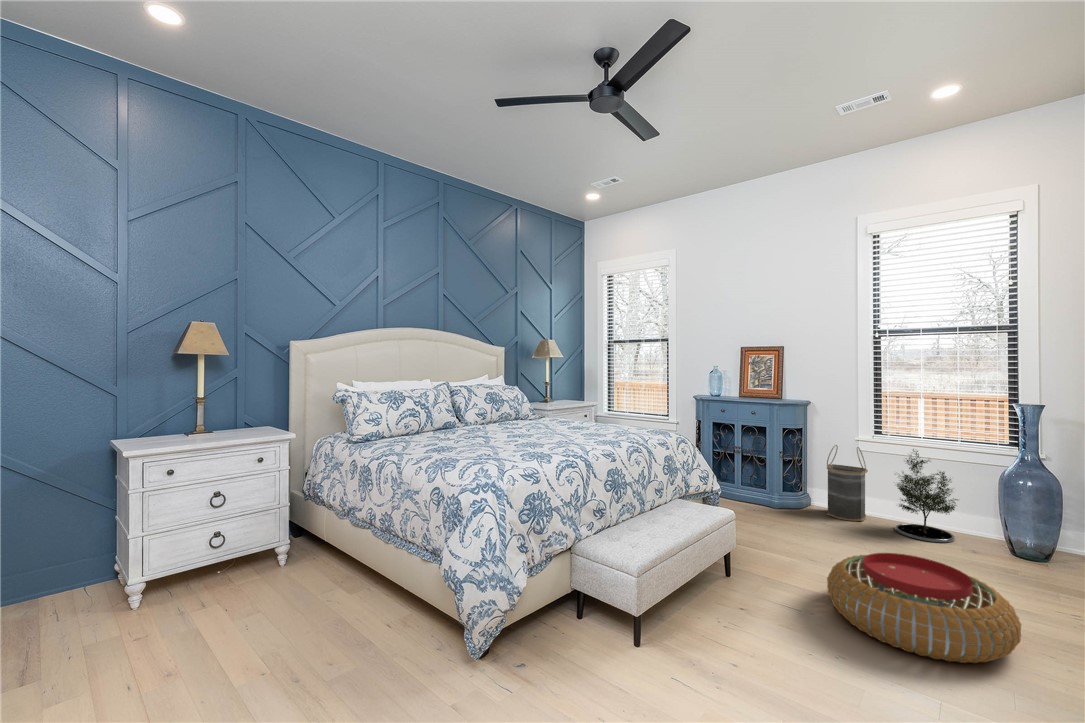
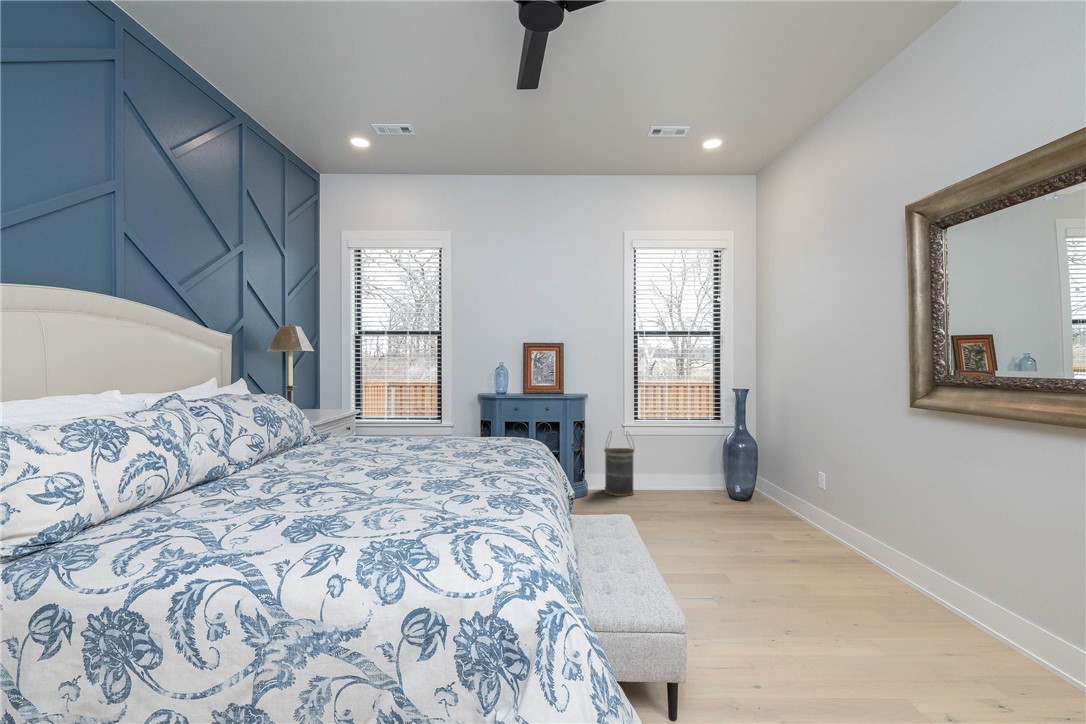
potted tree: present [895,449,958,543] -> none [655,427,697,500]
pouf: present [827,553,1021,663] -> none [708,517,849,601]

